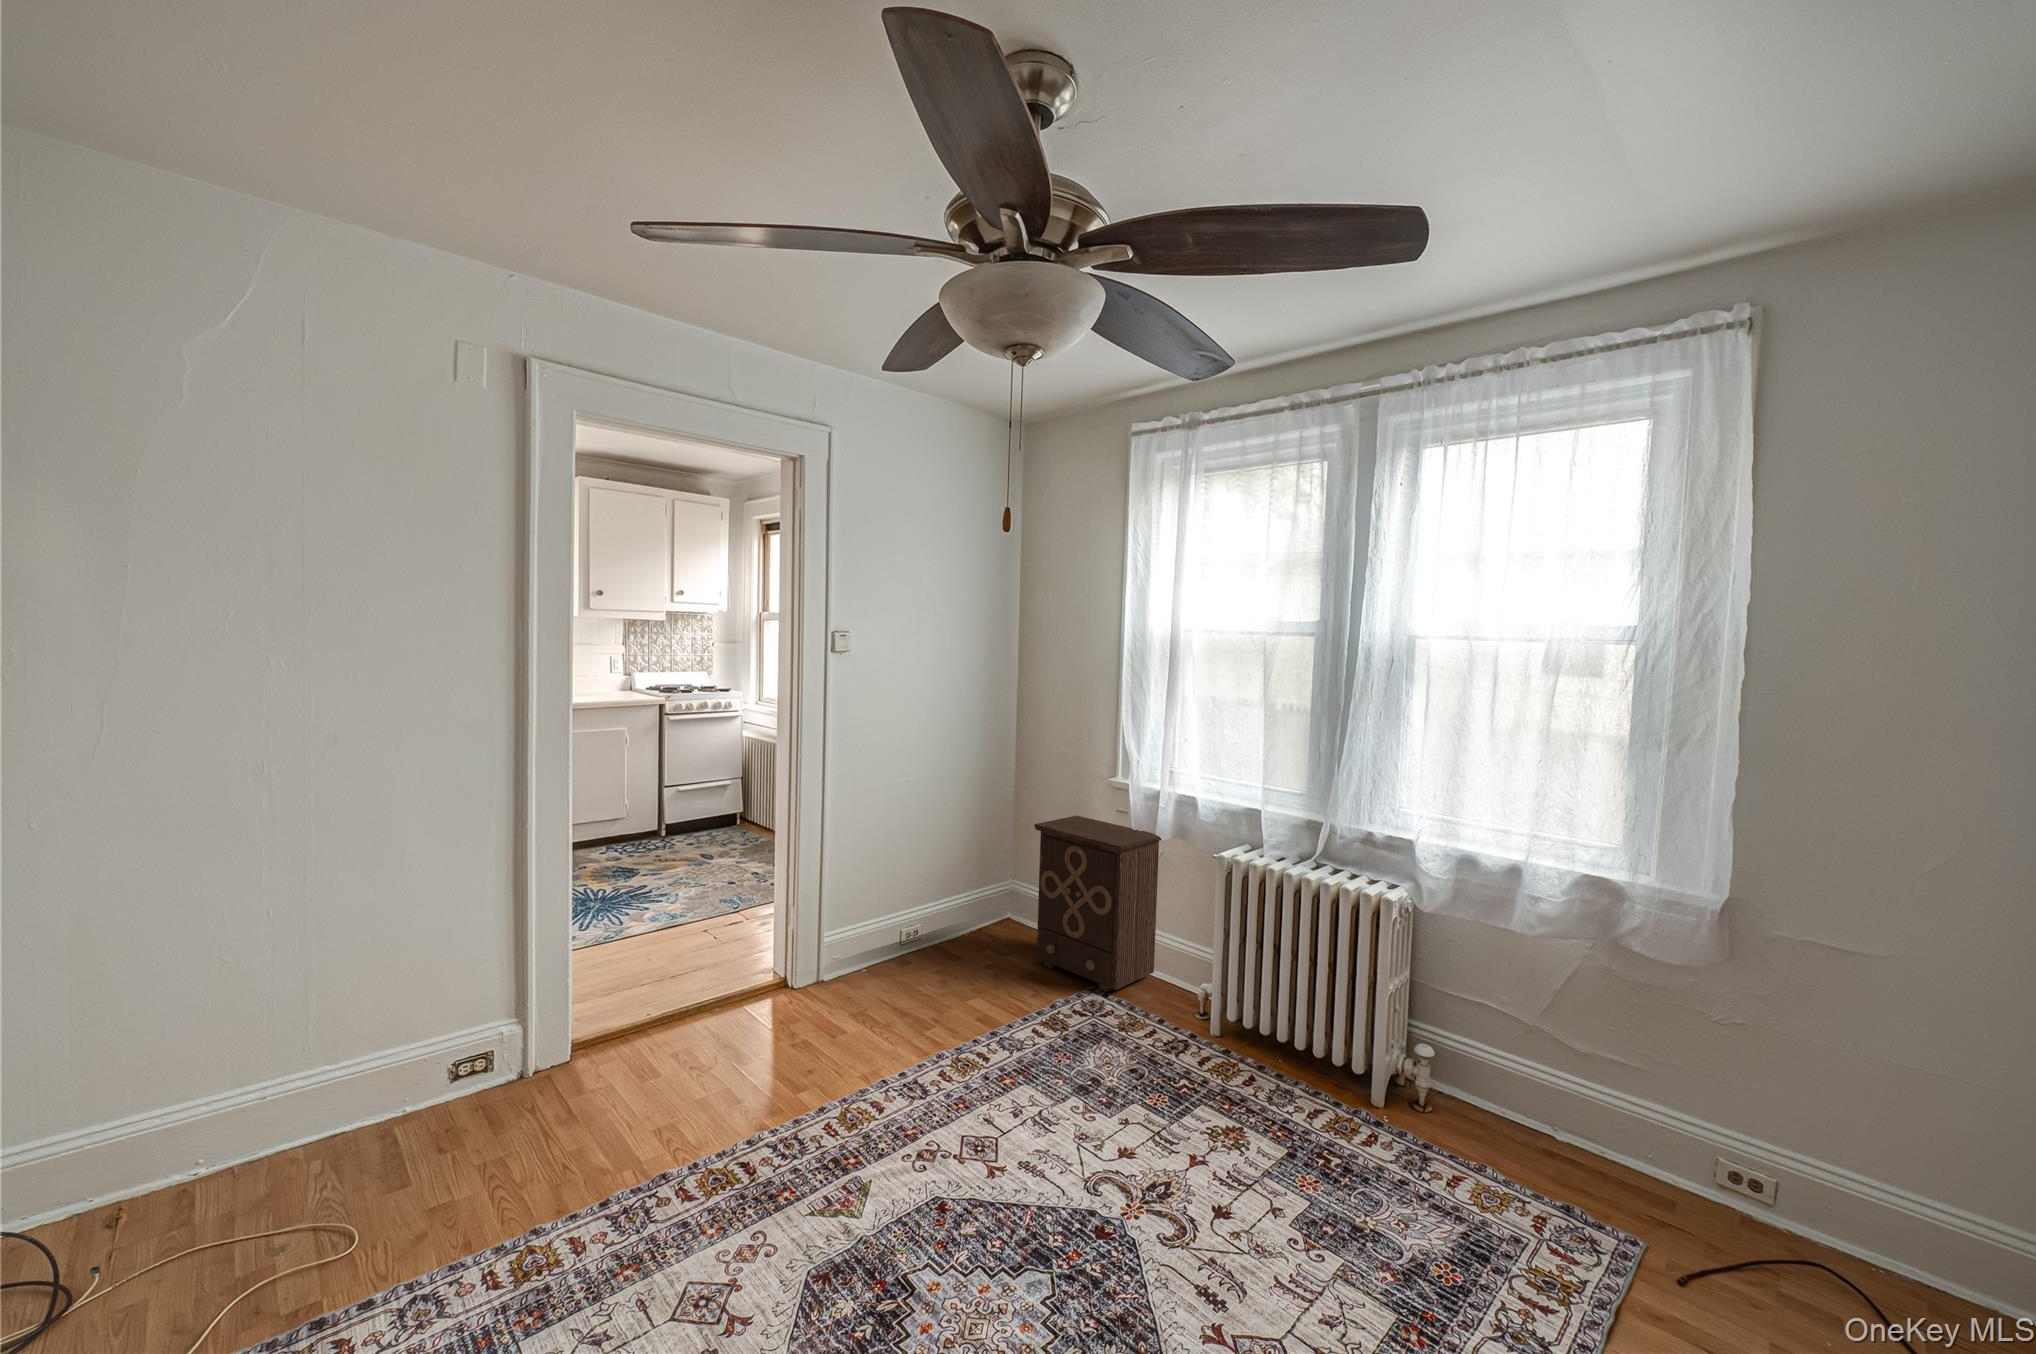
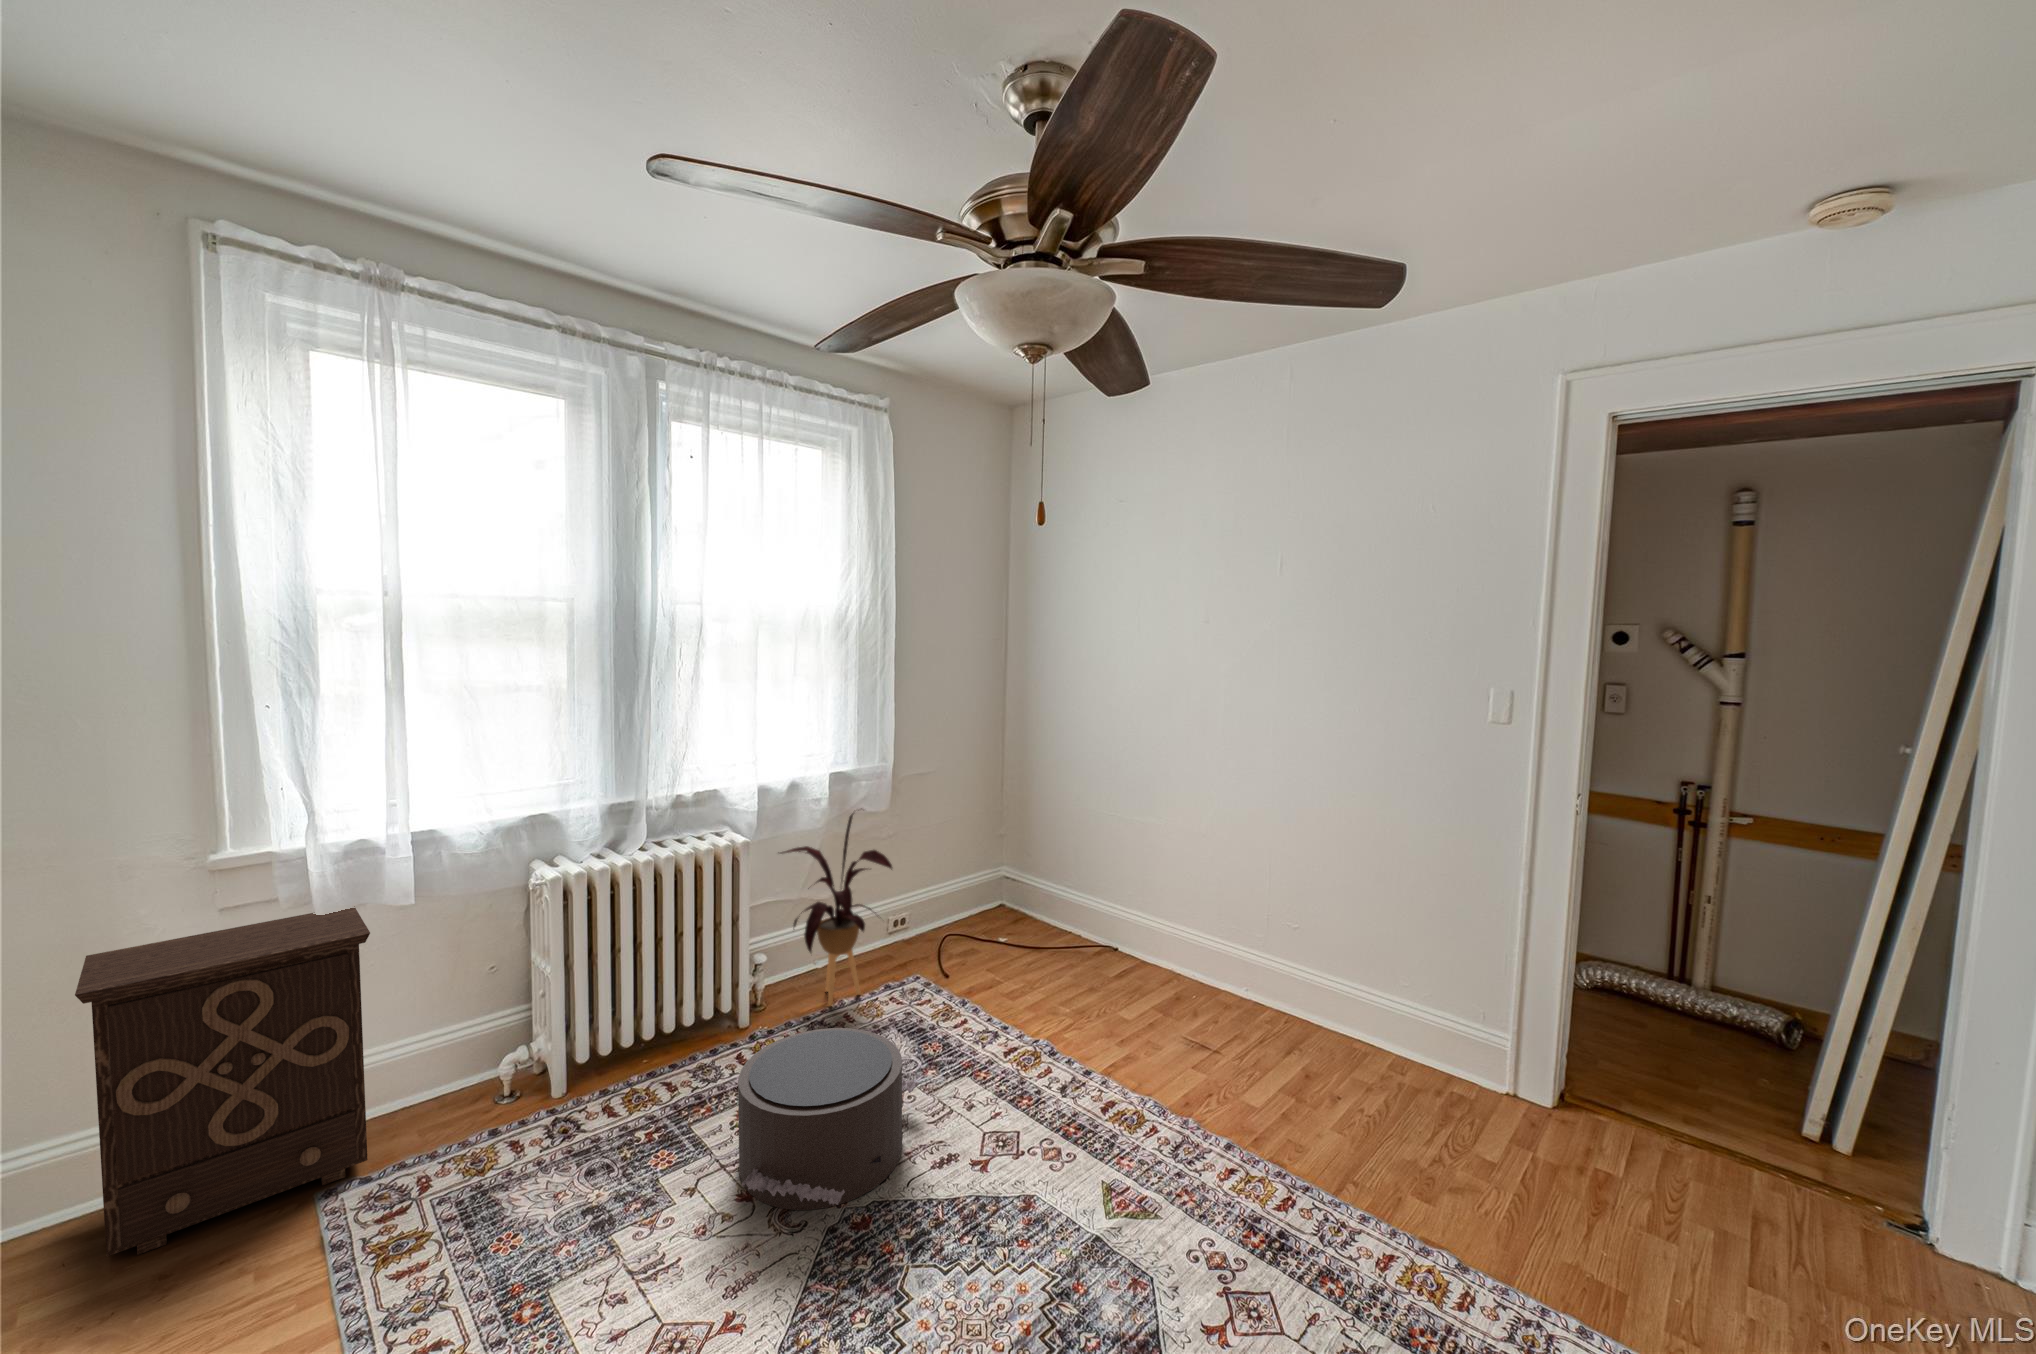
house plant: none [1411,920,1571,1183] -> present [781,814,892,1006]
pouf: none [1086,1063,1303,1253] -> present [738,1028,919,1210]

